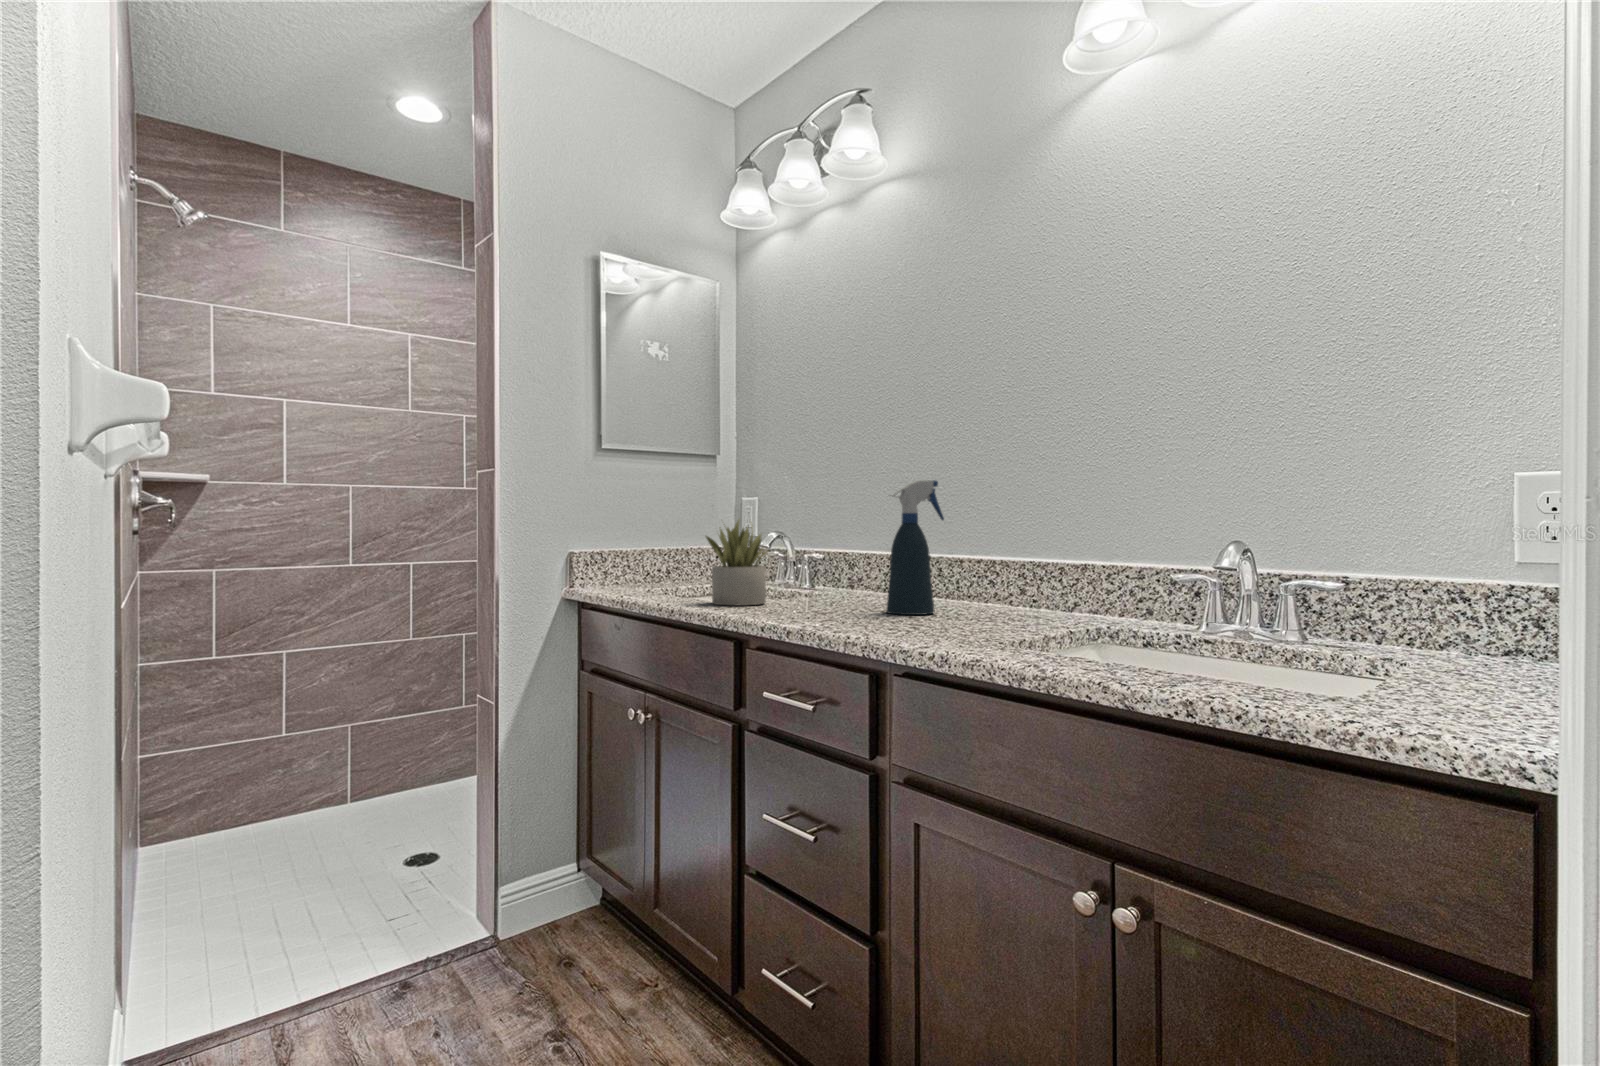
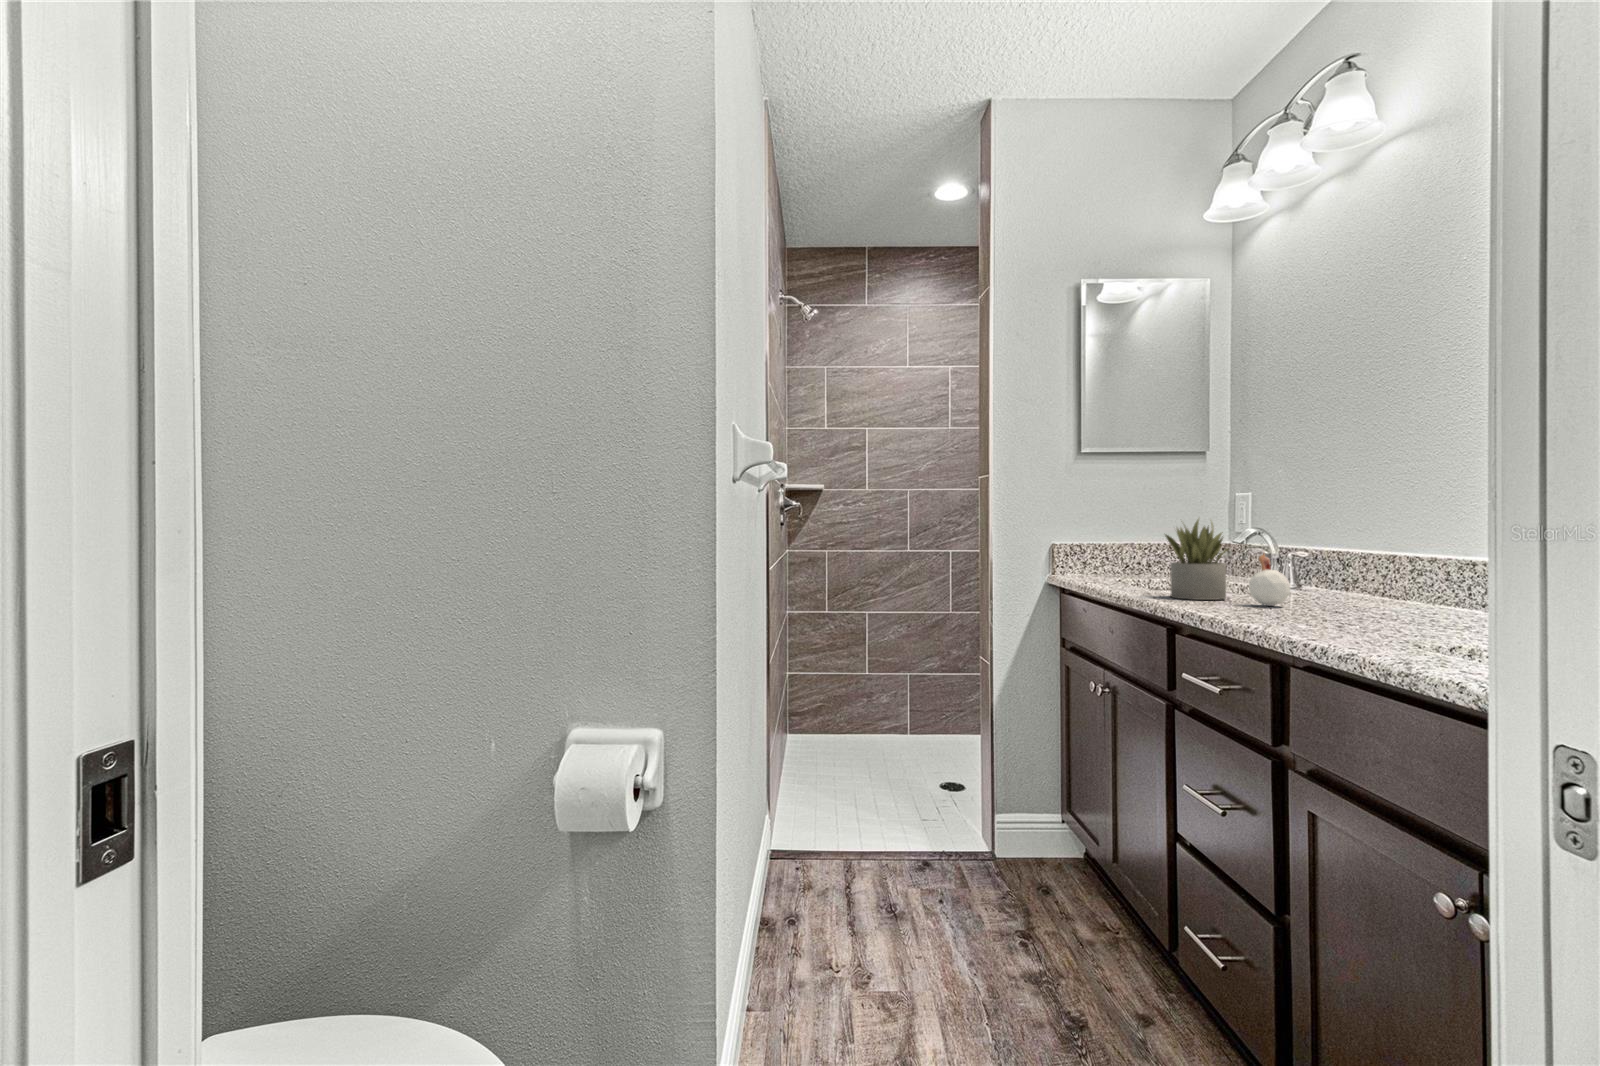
spray bottle: present [886,480,944,615] -> none [1348,478,1425,618]
candle: none [793,545,831,608] -> present [1249,544,1291,606]

